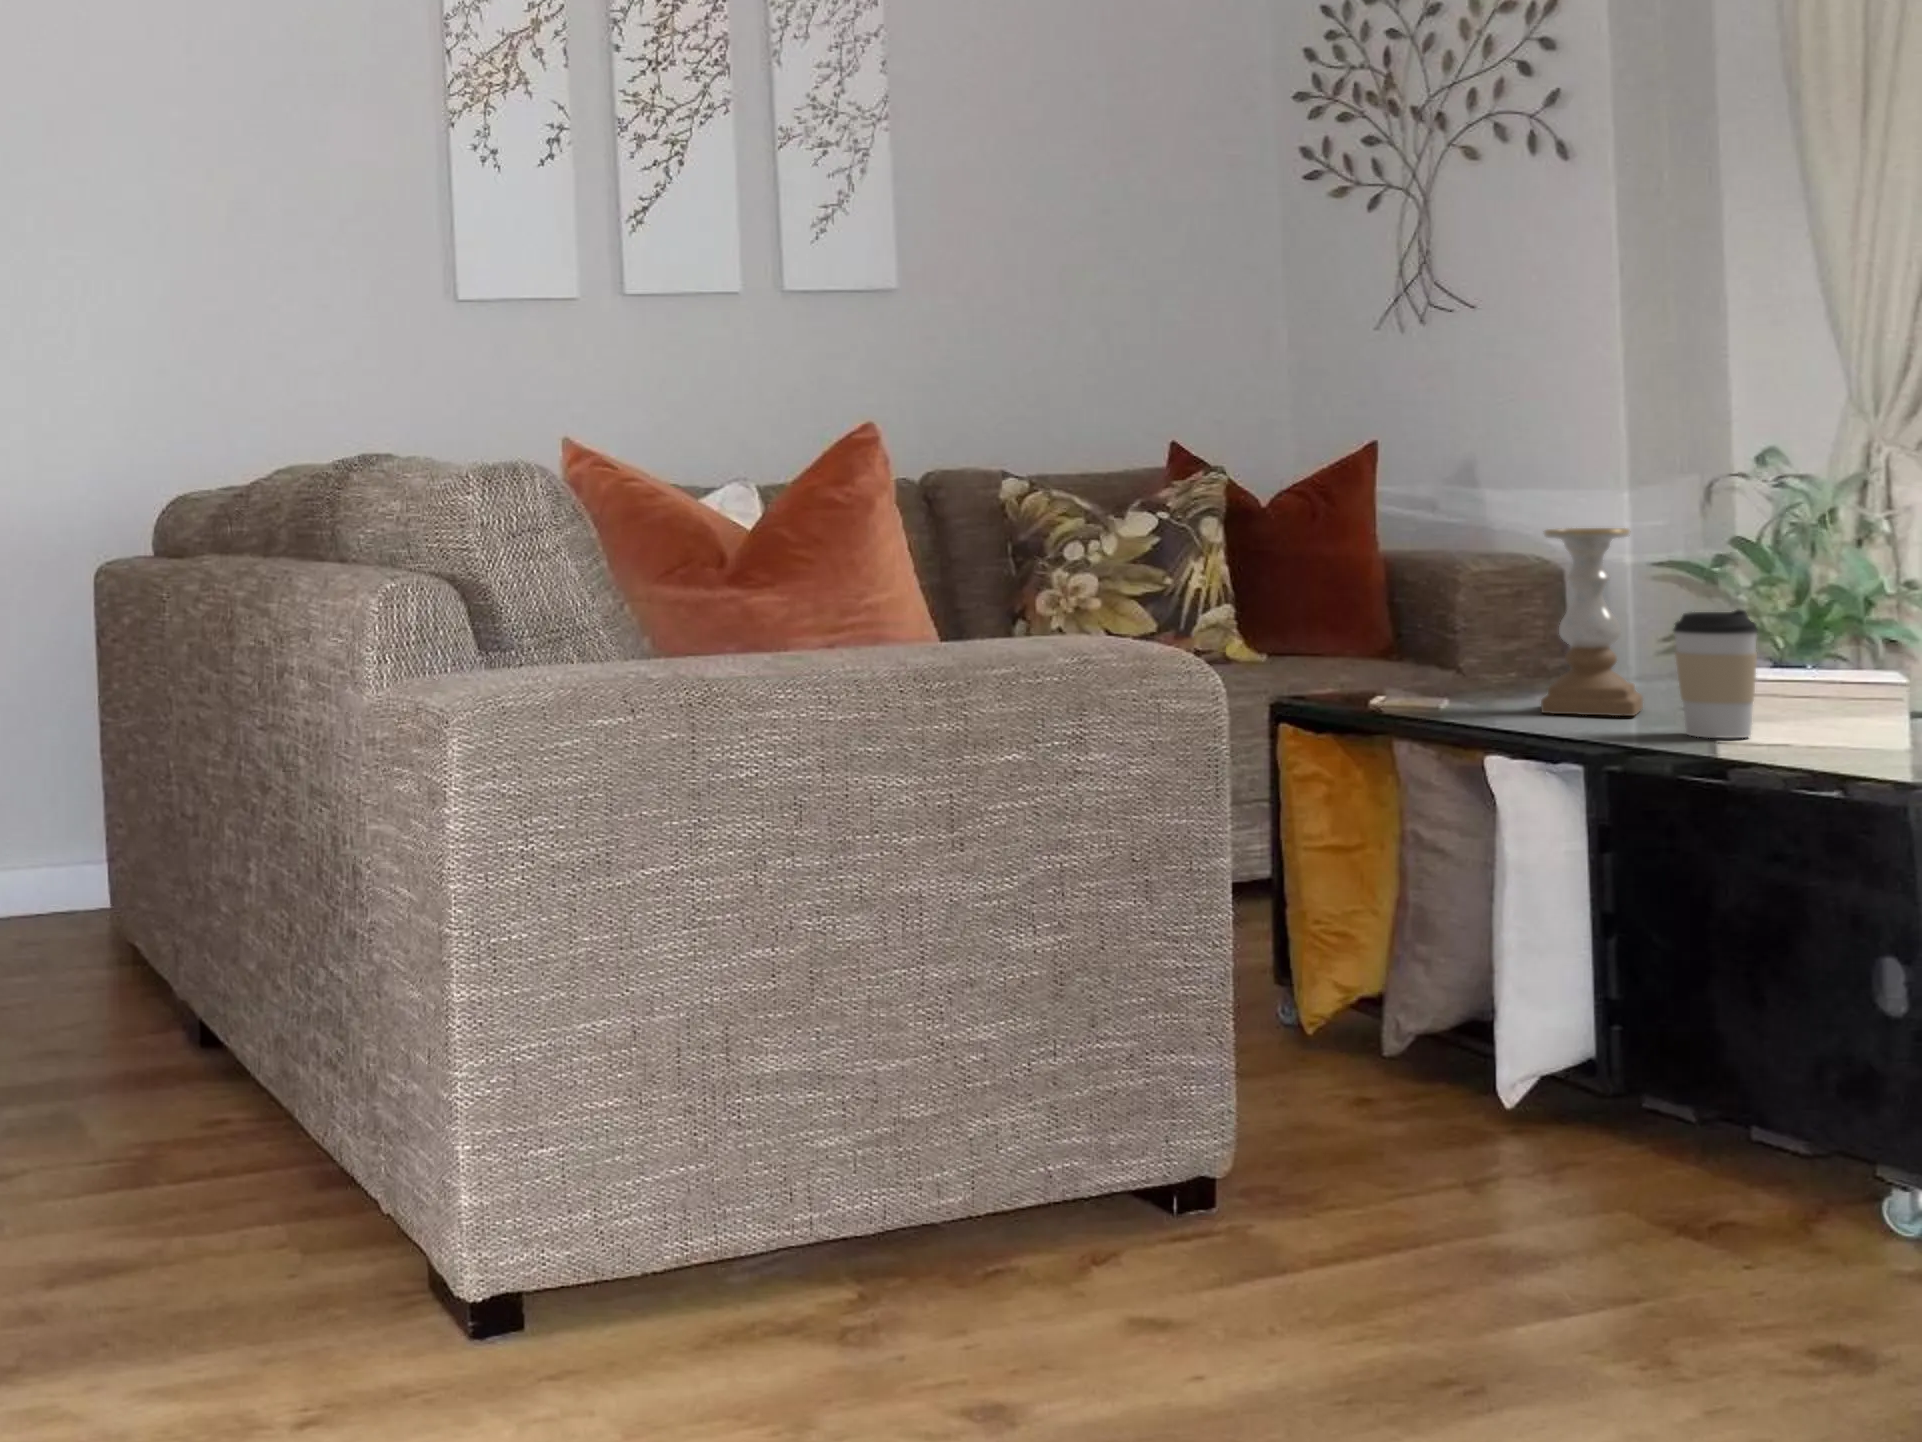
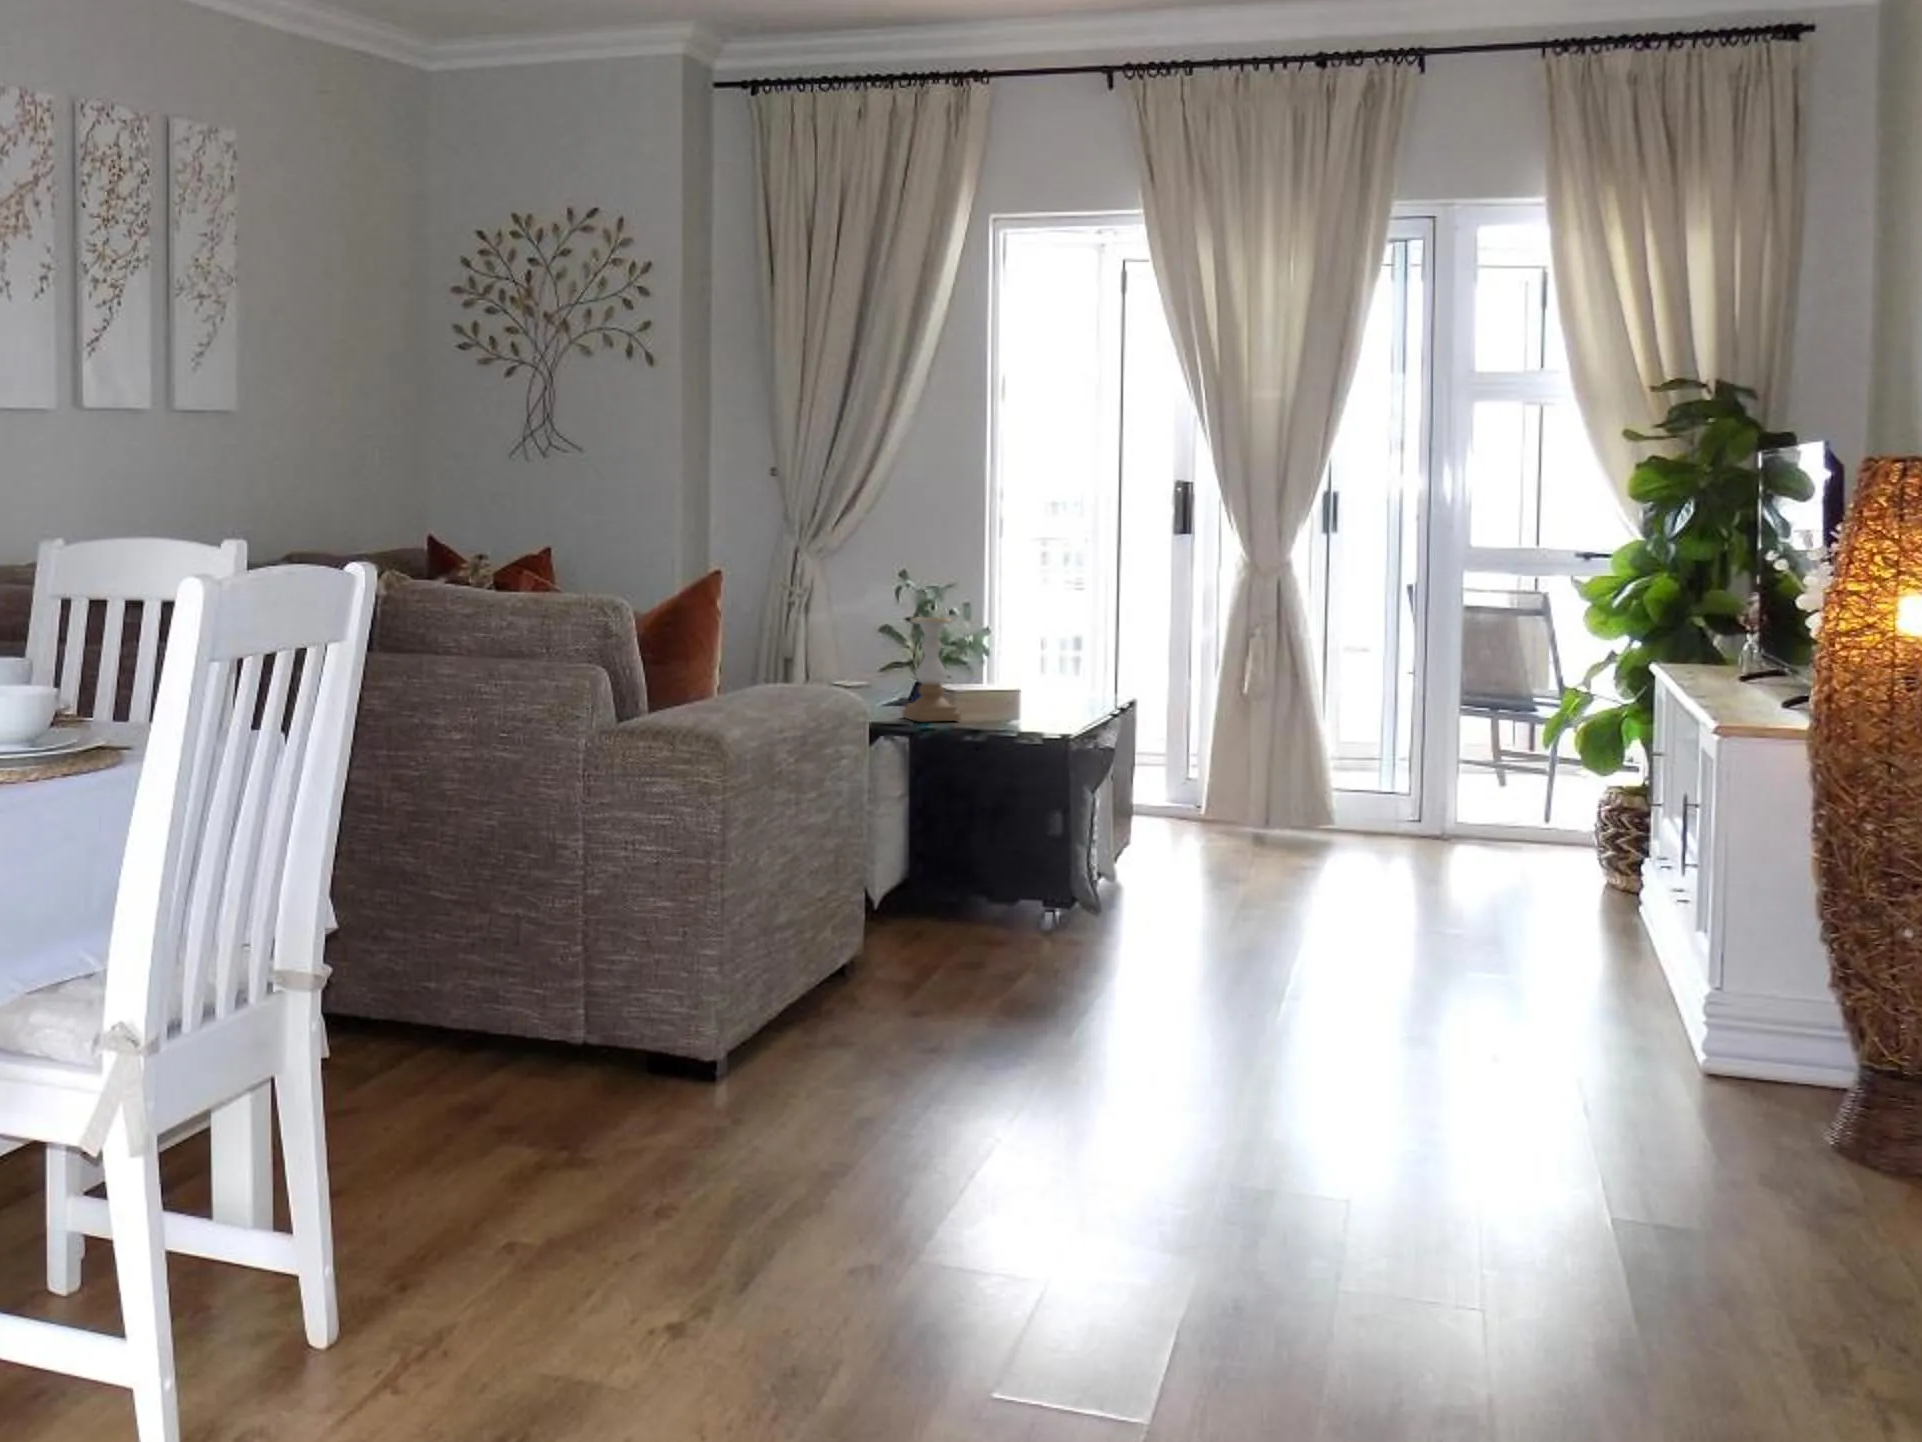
coffee cup: present [1673,610,1757,738] -> none [1006,662,1045,729]

